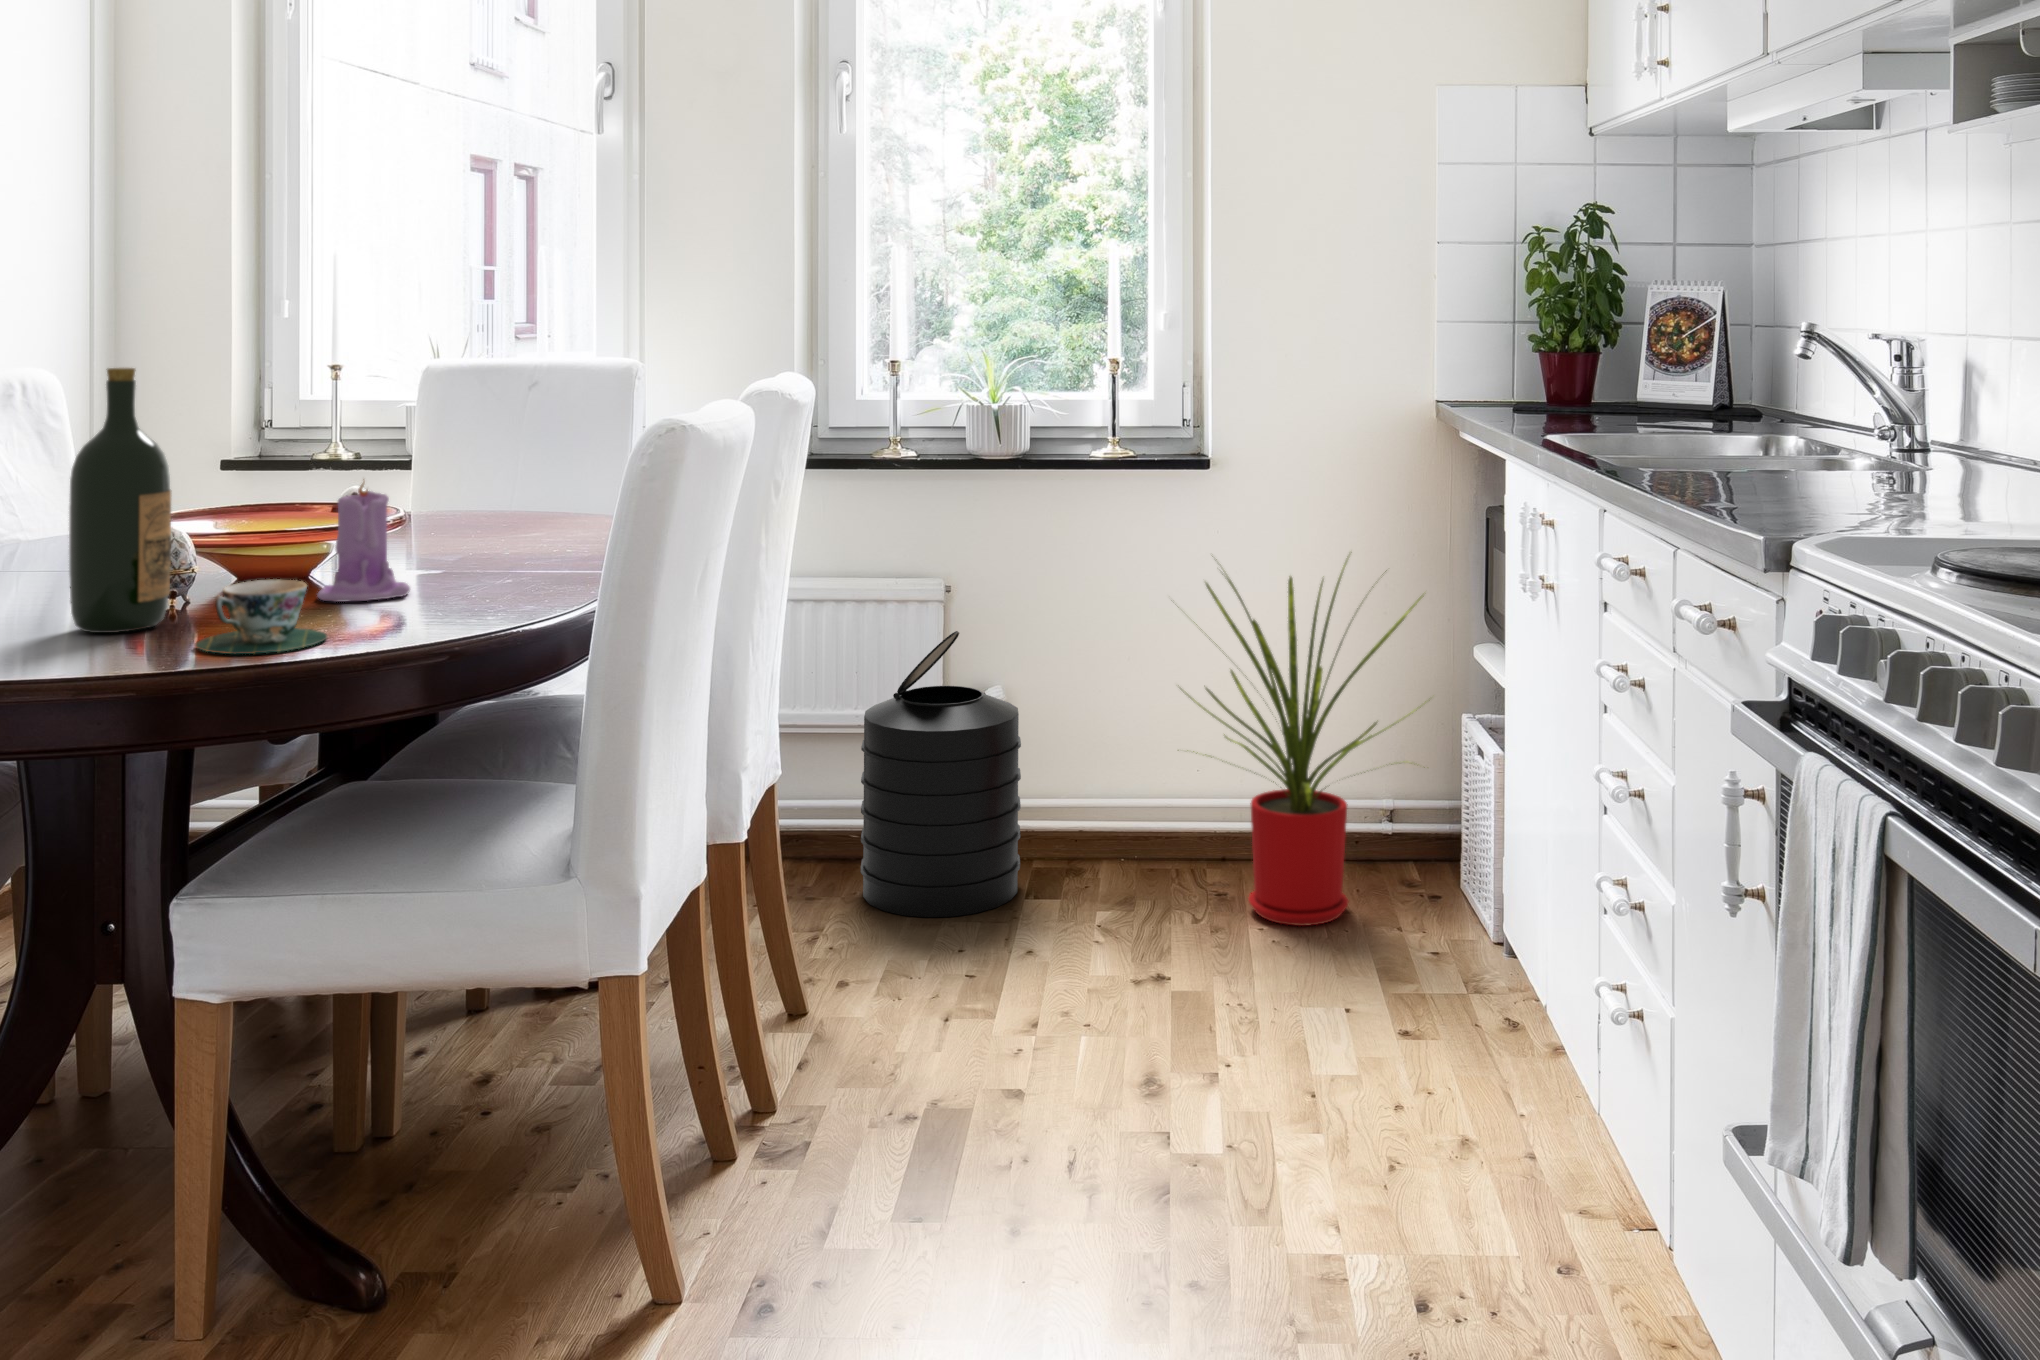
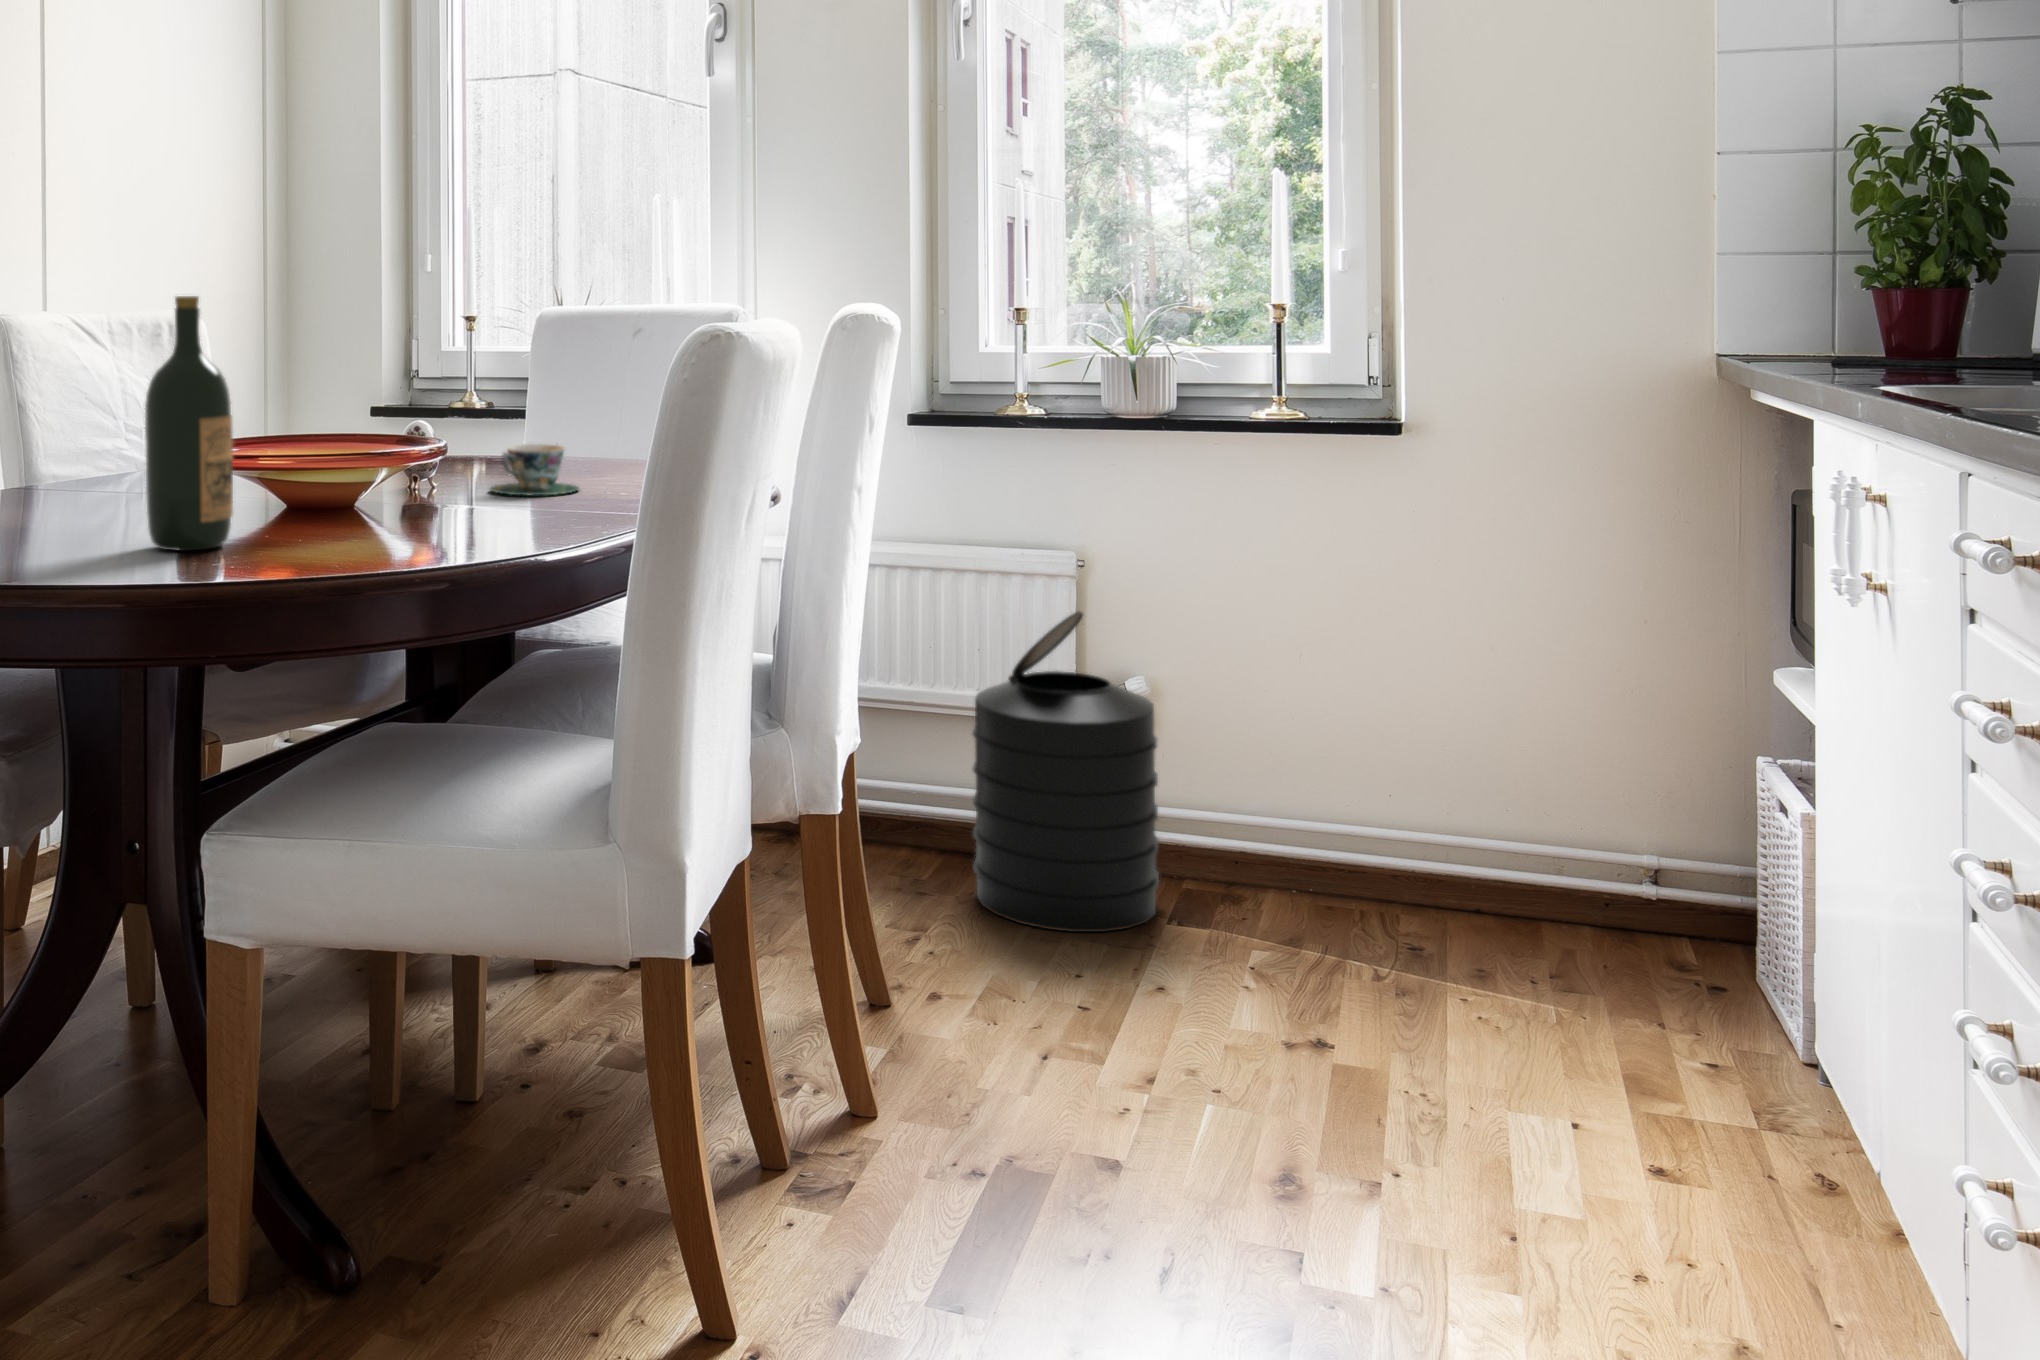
candle: present [317,479,410,602] -> none [372,409,459,534]
house plant: present [1180,558,1426,926] -> none [1335,536,1714,1005]
teacup: present [196,579,327,654] -> present [490,444,579,495]

